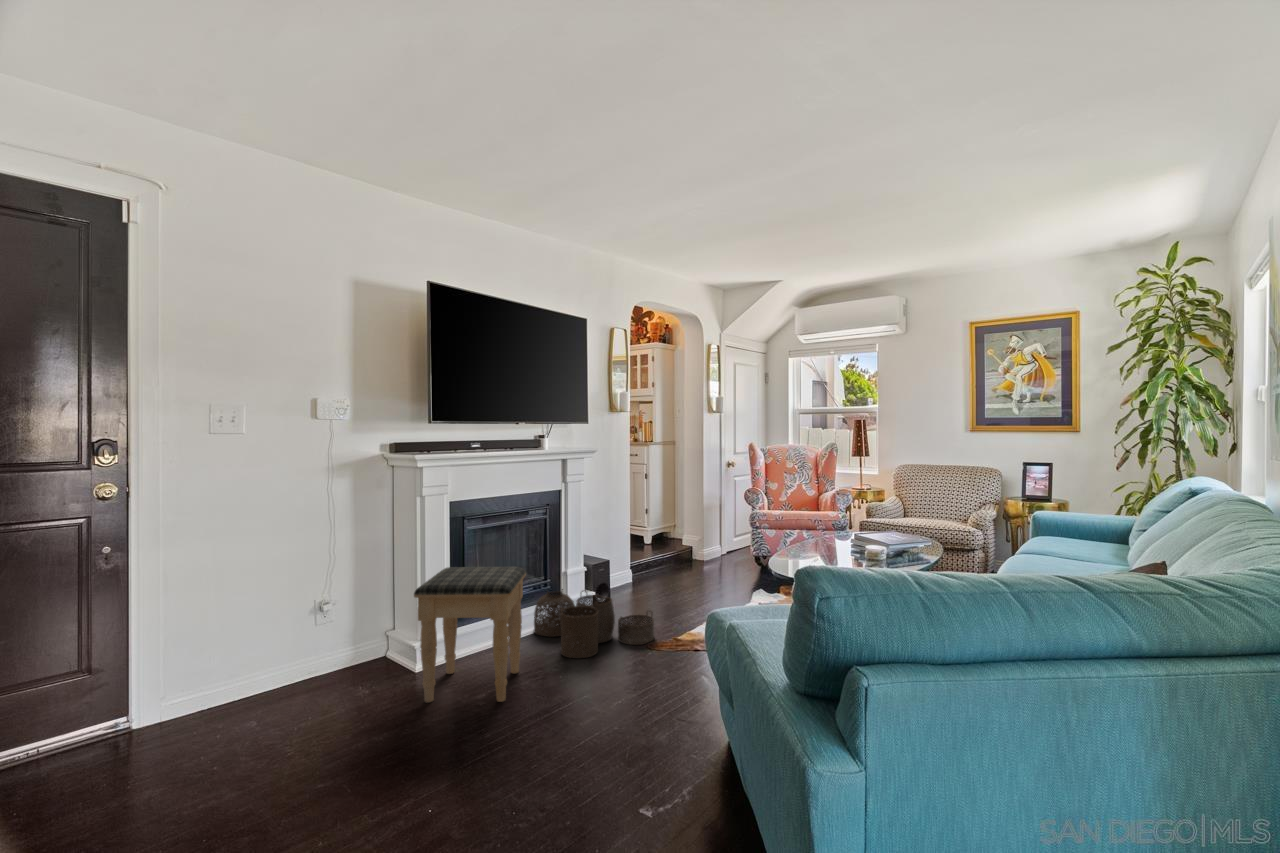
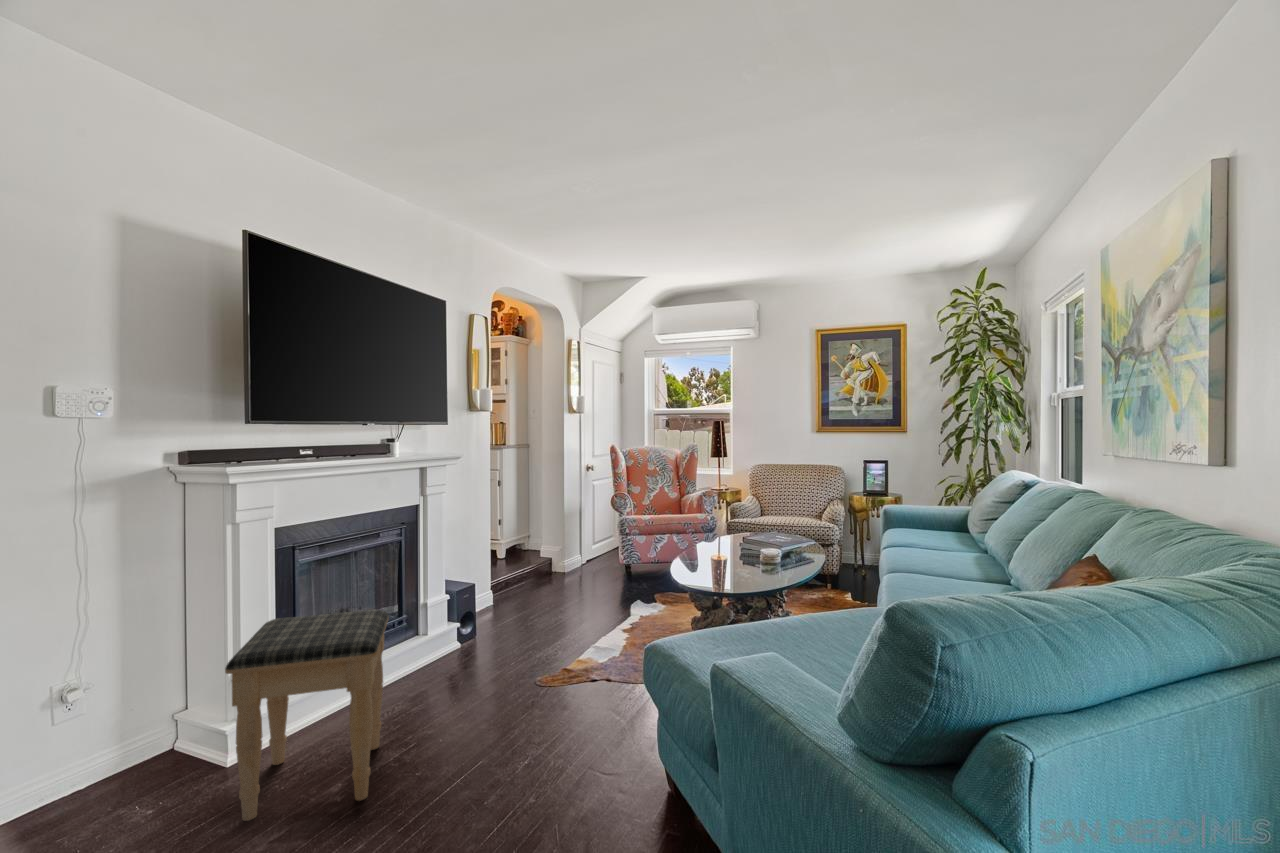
woven basket: present [534,589,654,658] -> none [388,624,542,715]

